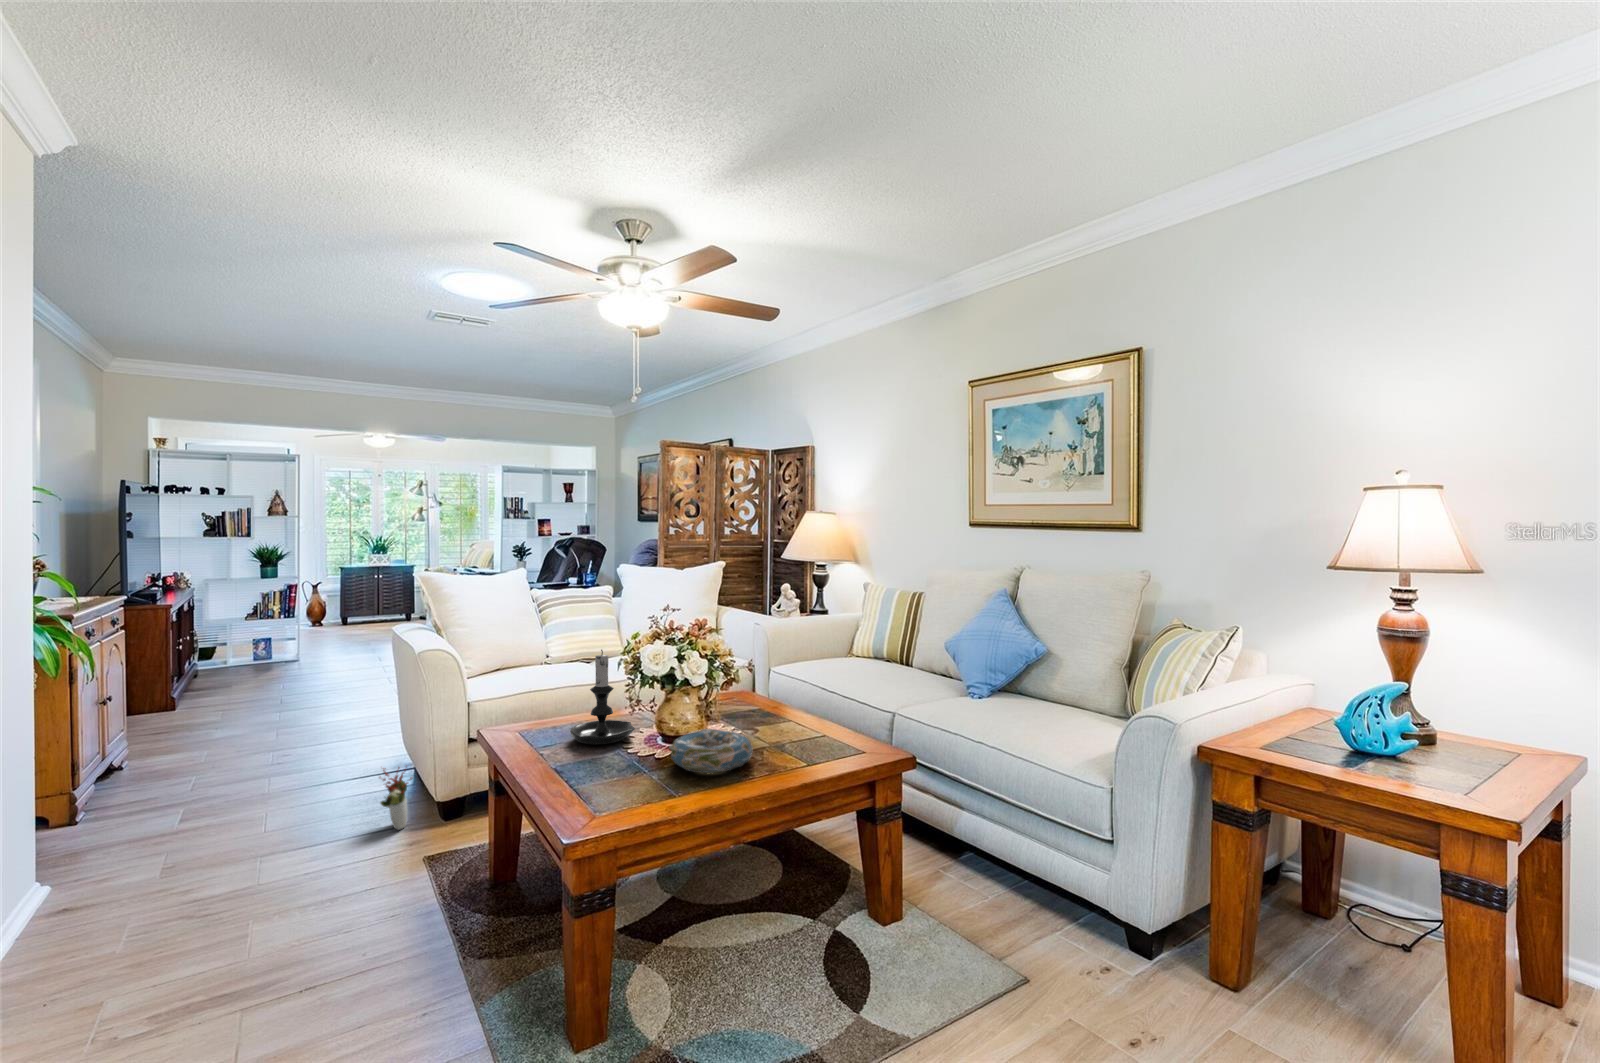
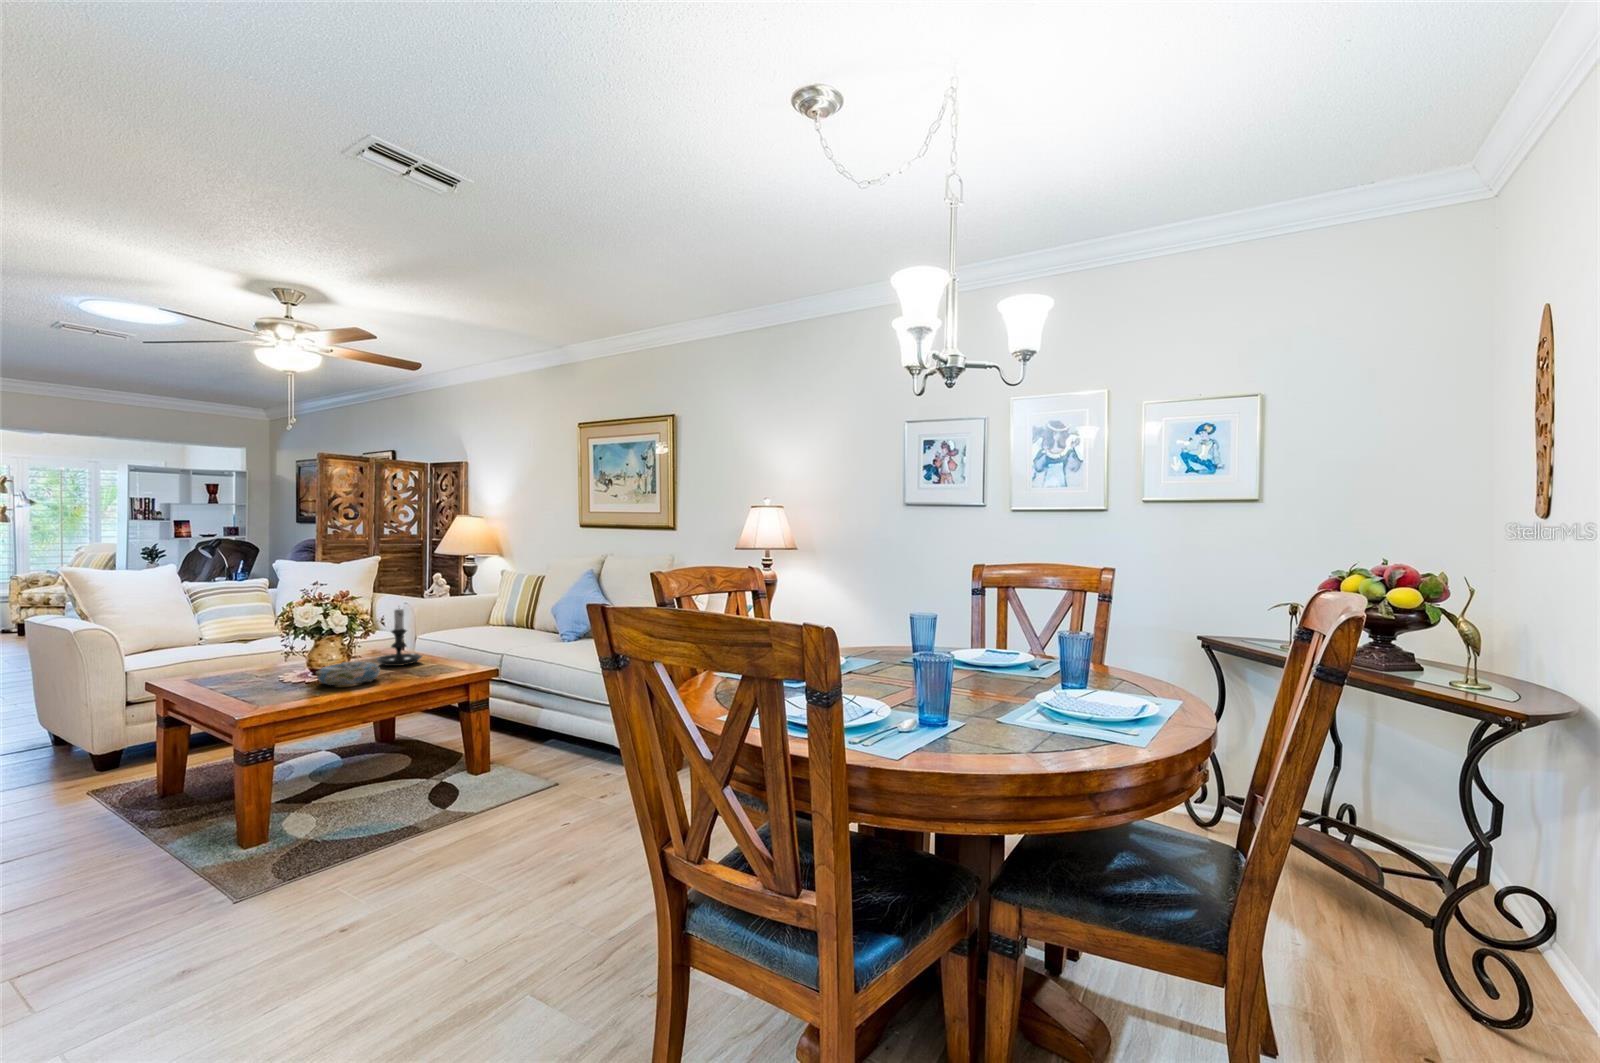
candle holder: present [570,650,635,744] -> present [377,609,423,666]
decorative plant: present [381,767,412,830] -> none [32,726,70,779]

